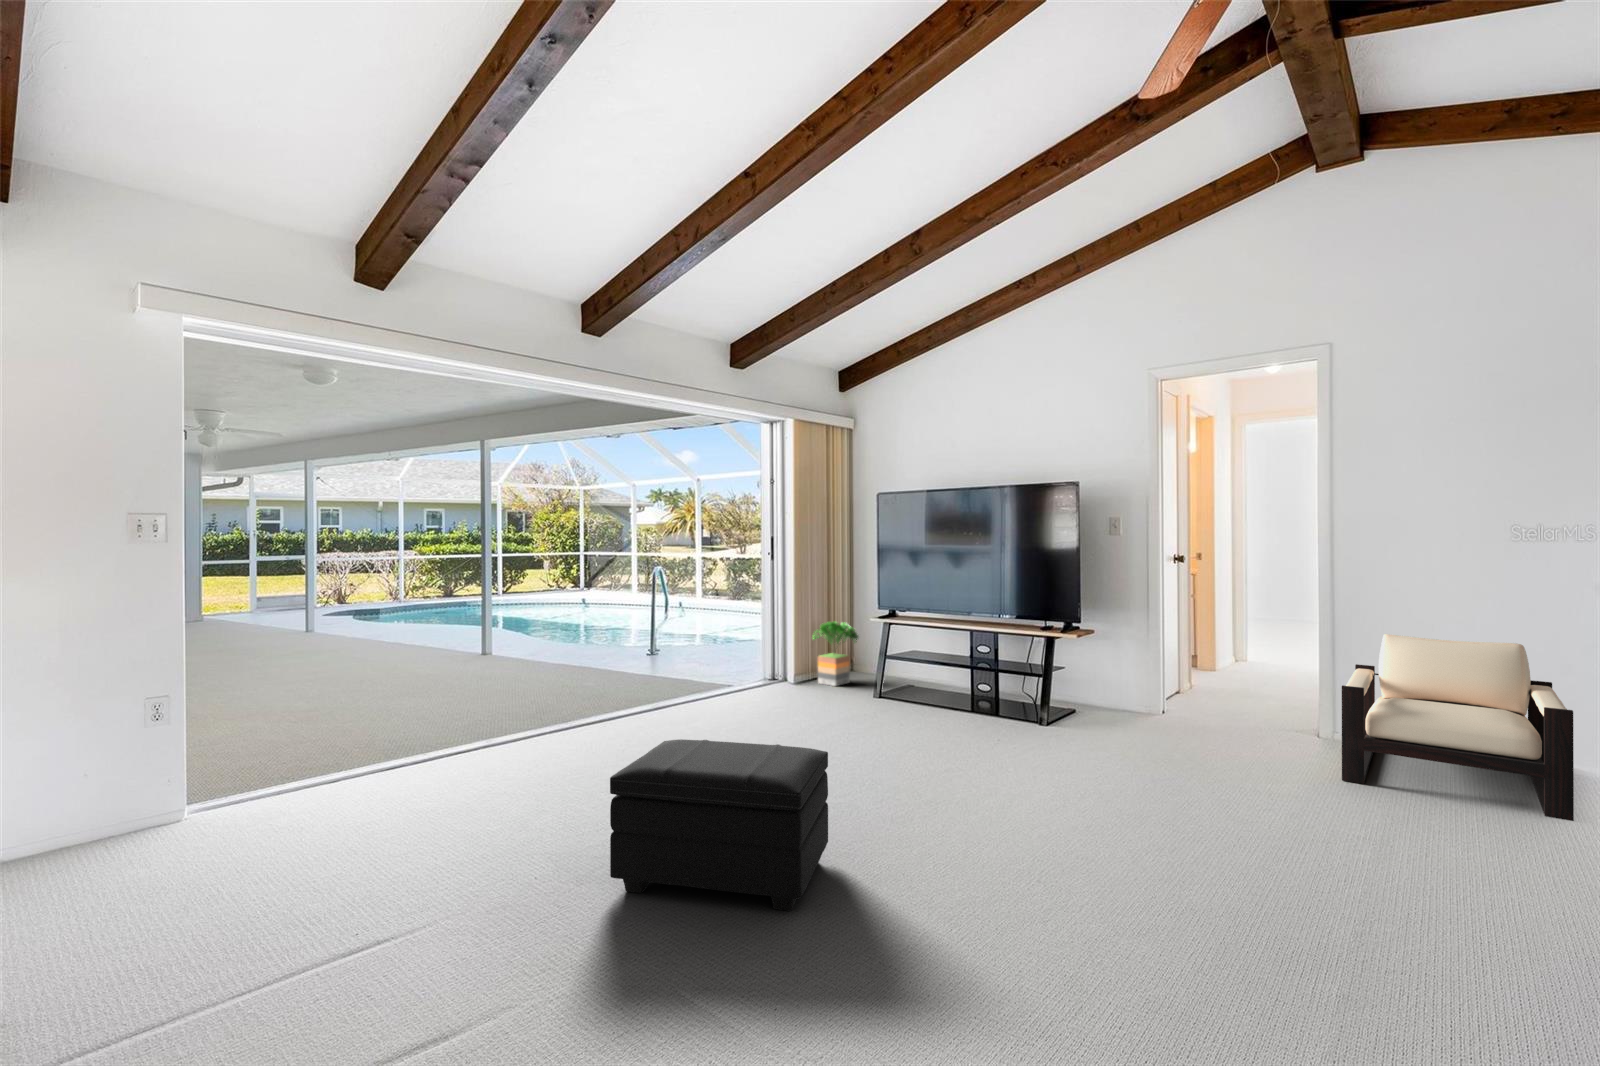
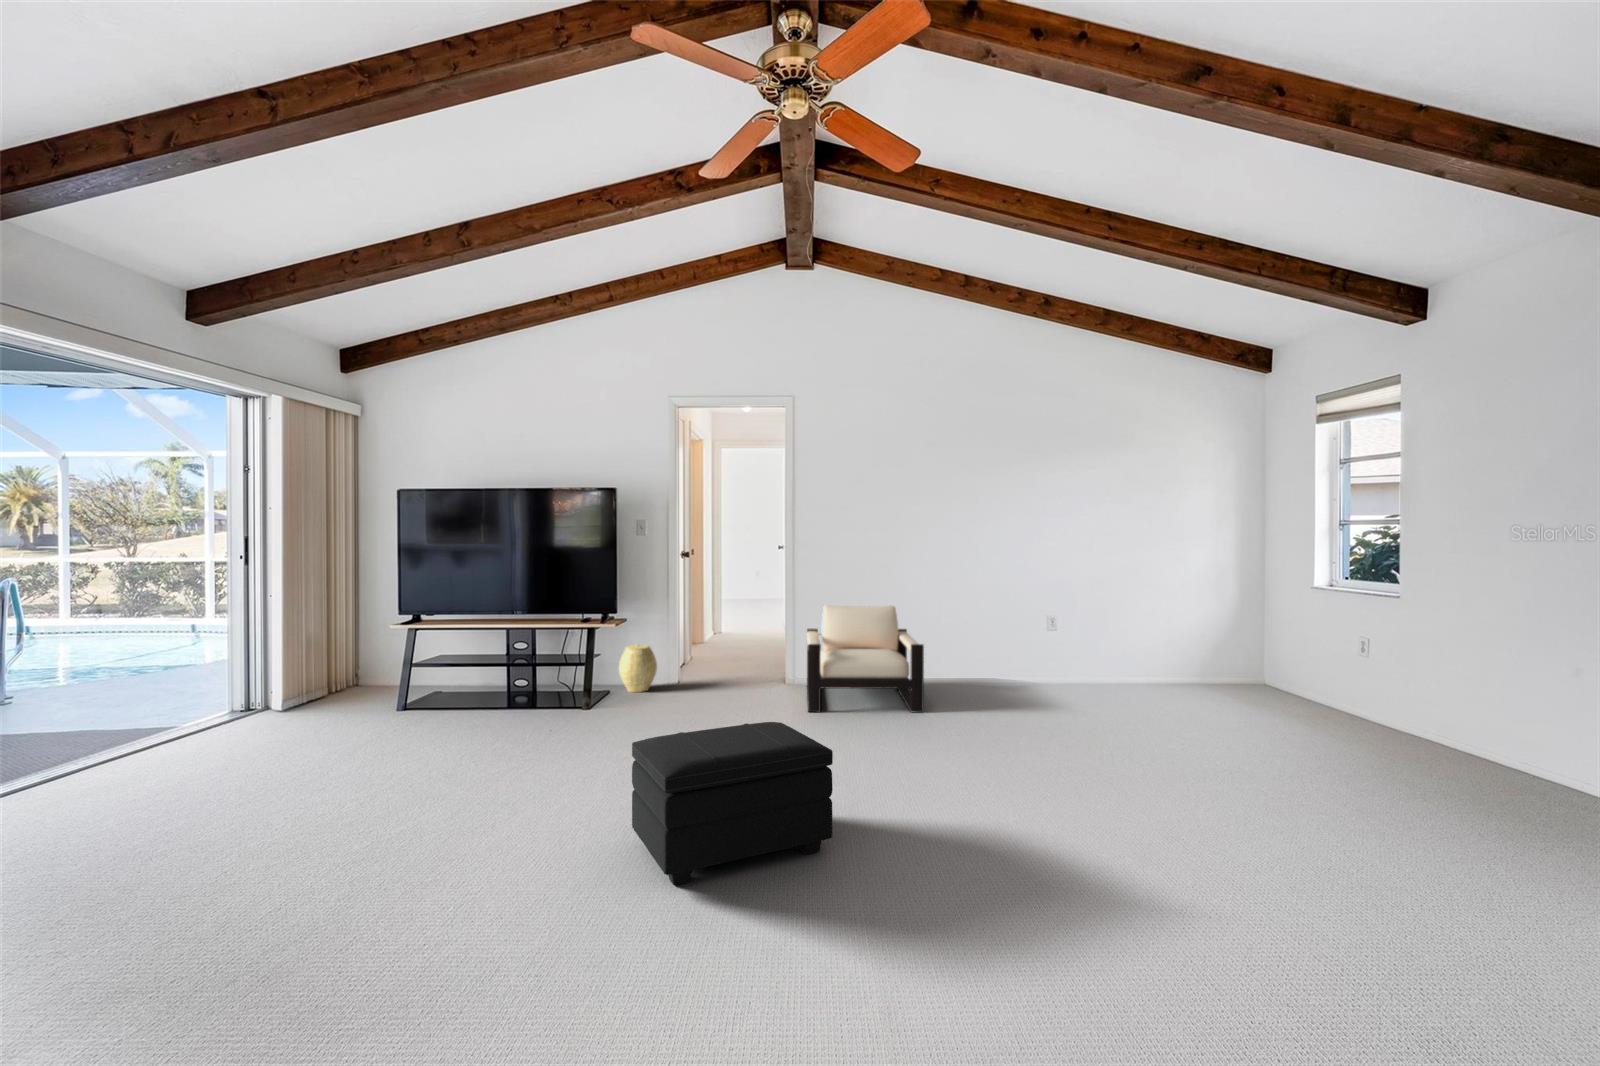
potted tree: present [813,622,858,686] -> none [306,632,373,706]
woven basket: none [1089,660,1136,716] -> present [619,644,657,692]
footstool: present [610,739,828,911] -> present [632,722,833,885]

